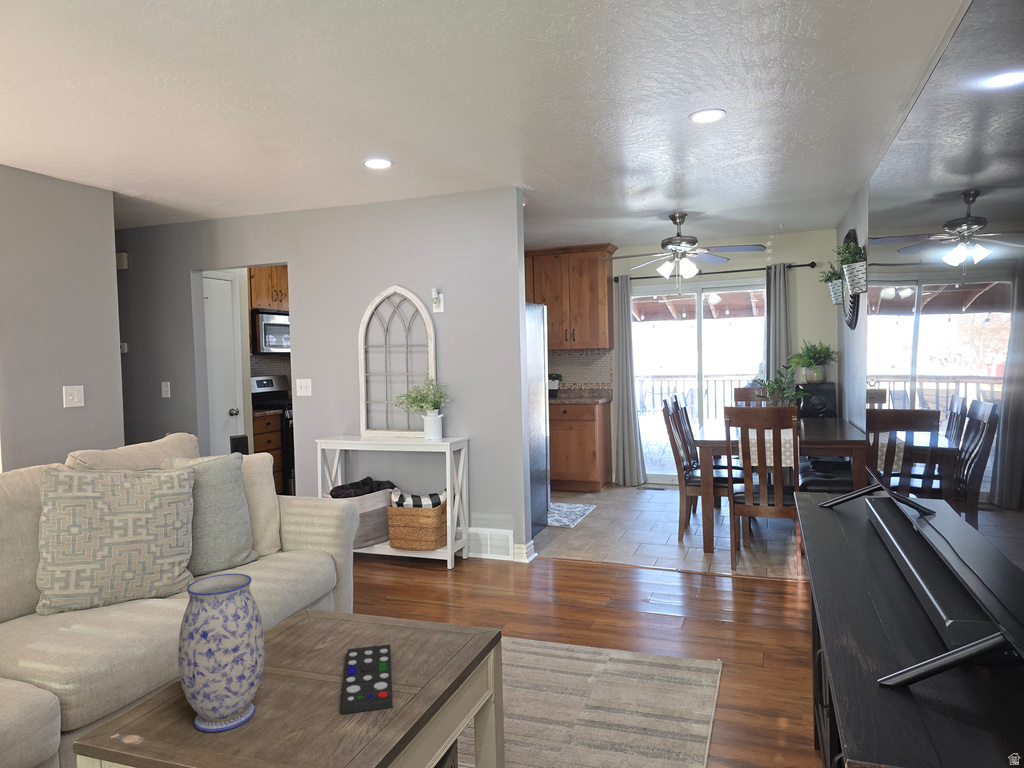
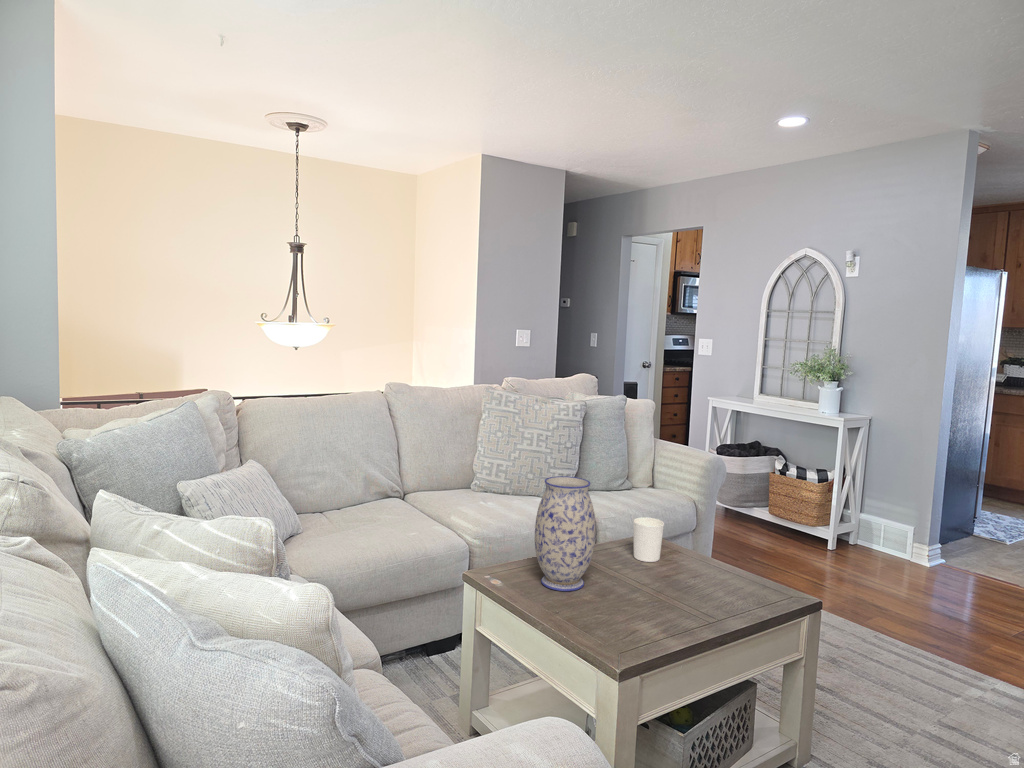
candle holder: none [296,595,333,650] -> present [633,517,664,562]
remote control: present [341,645,393,714] -> none [644,567,706,618]

